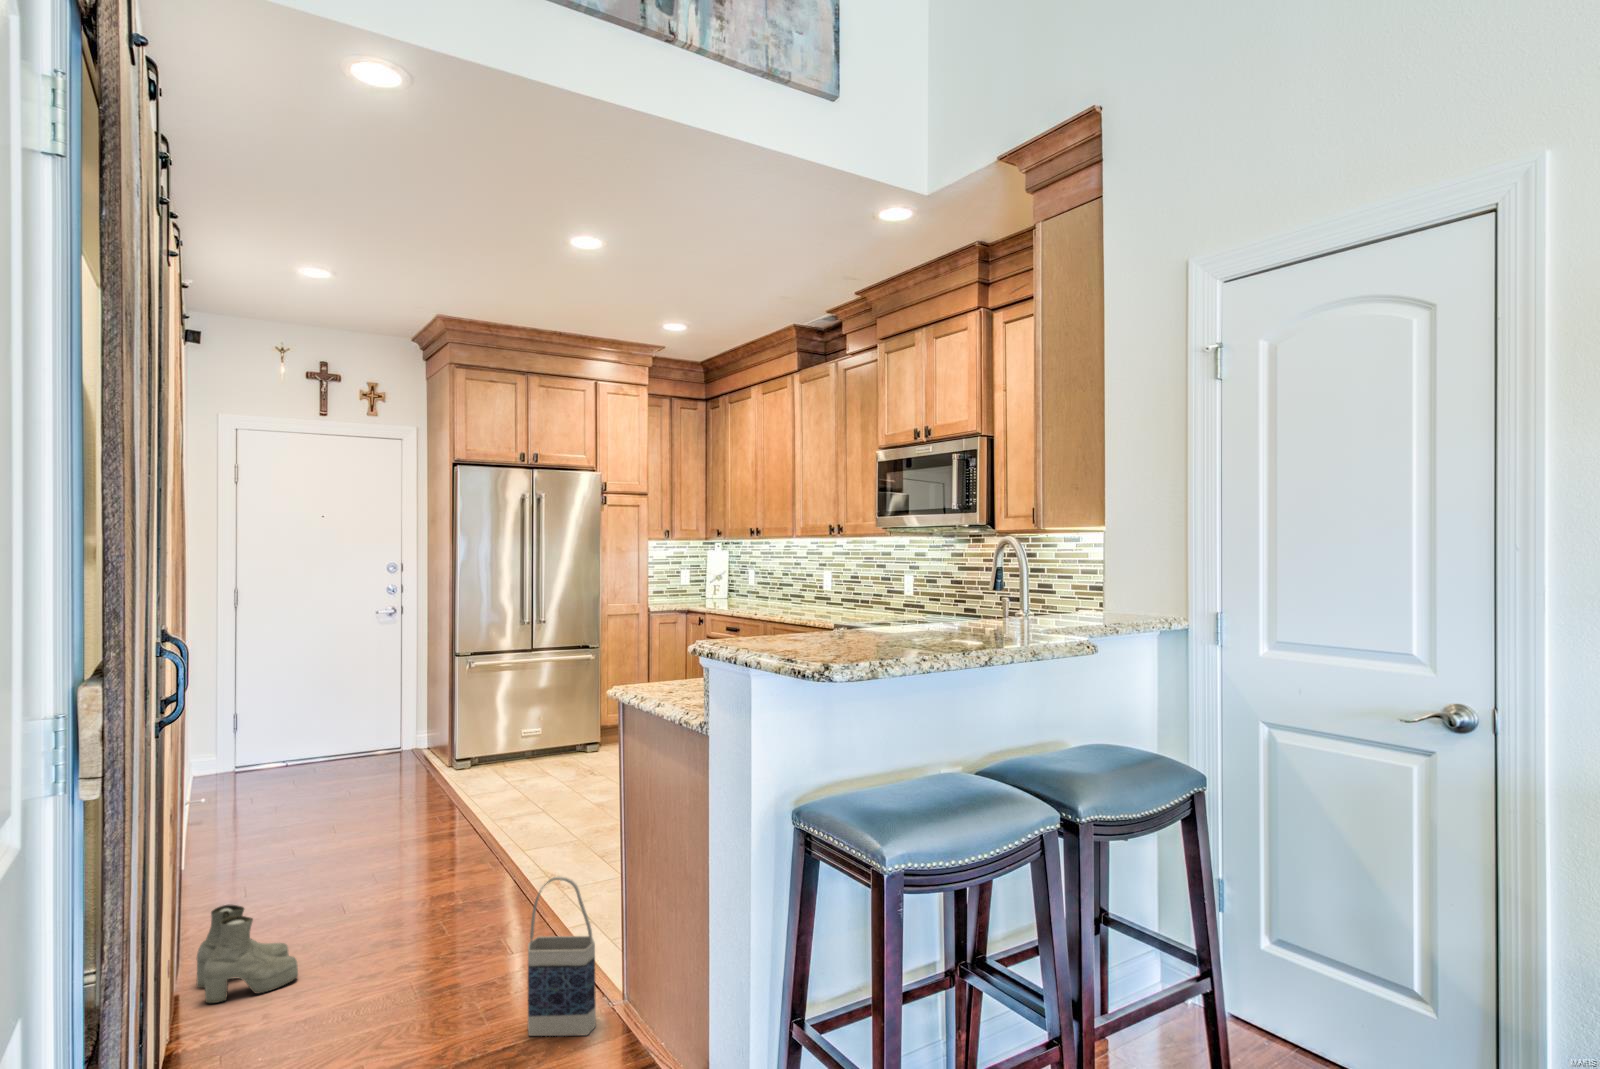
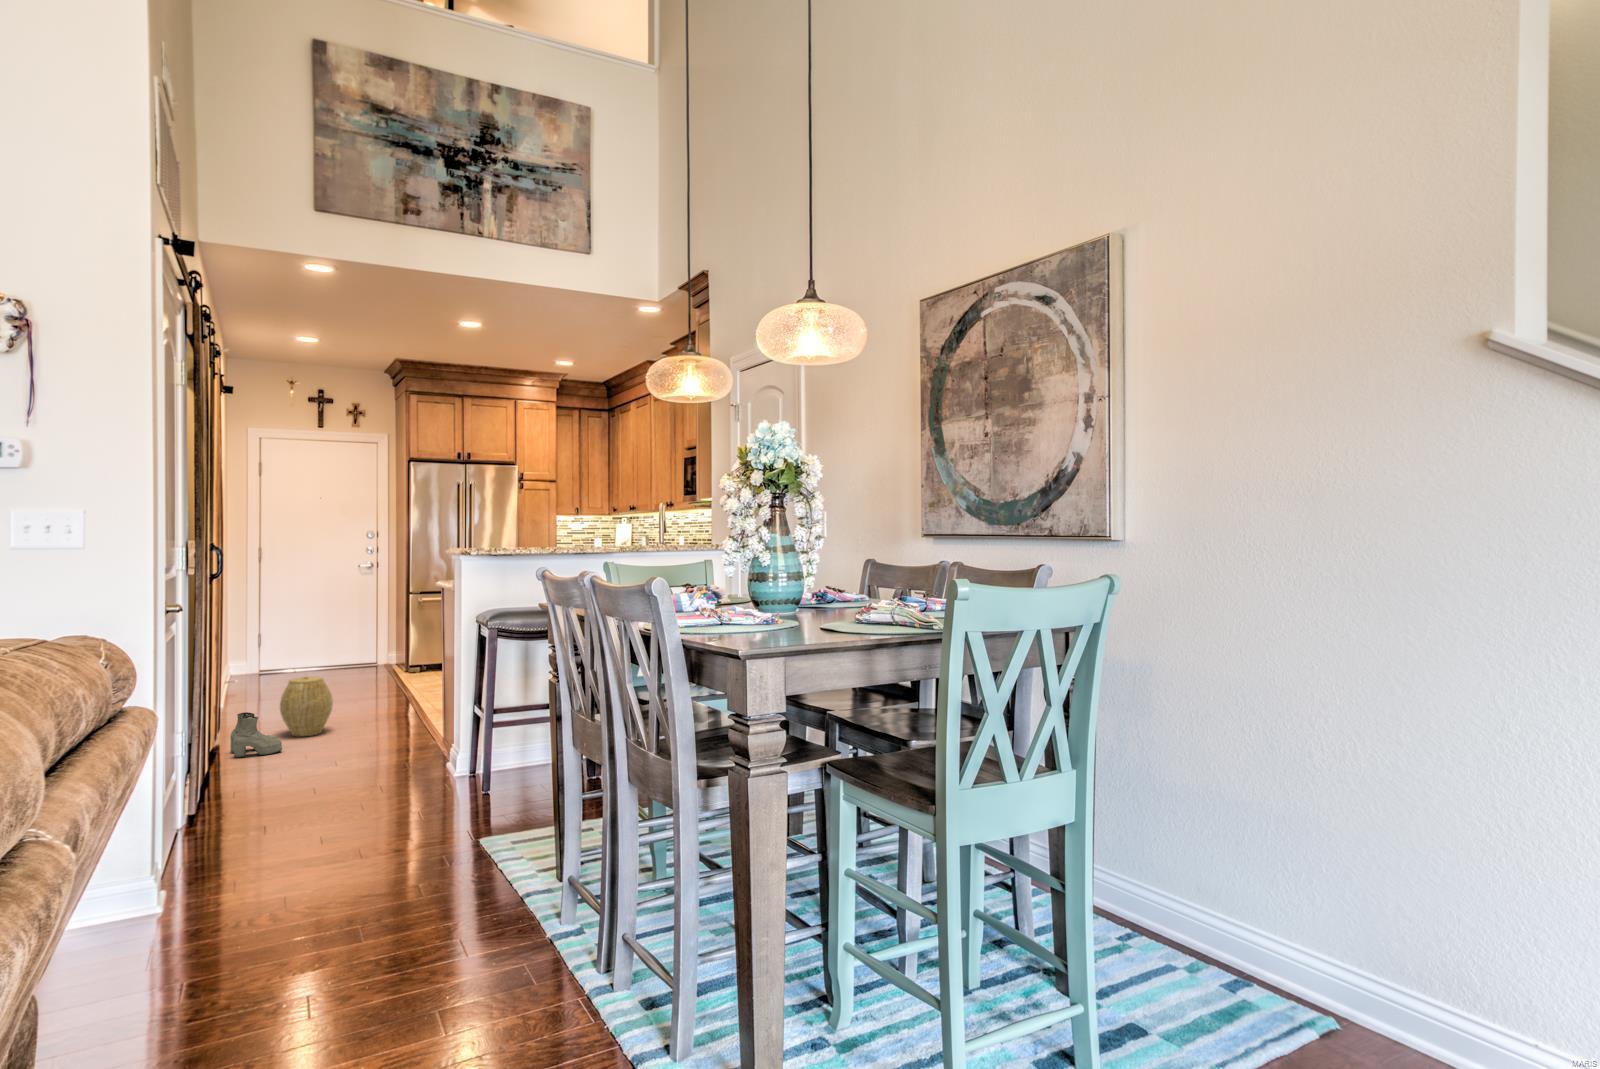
woven basket: none [286,815,379,929] -> present [280,676,333,737]
bag: present [528,876,596,1036] -> none [388,692,424,771]

